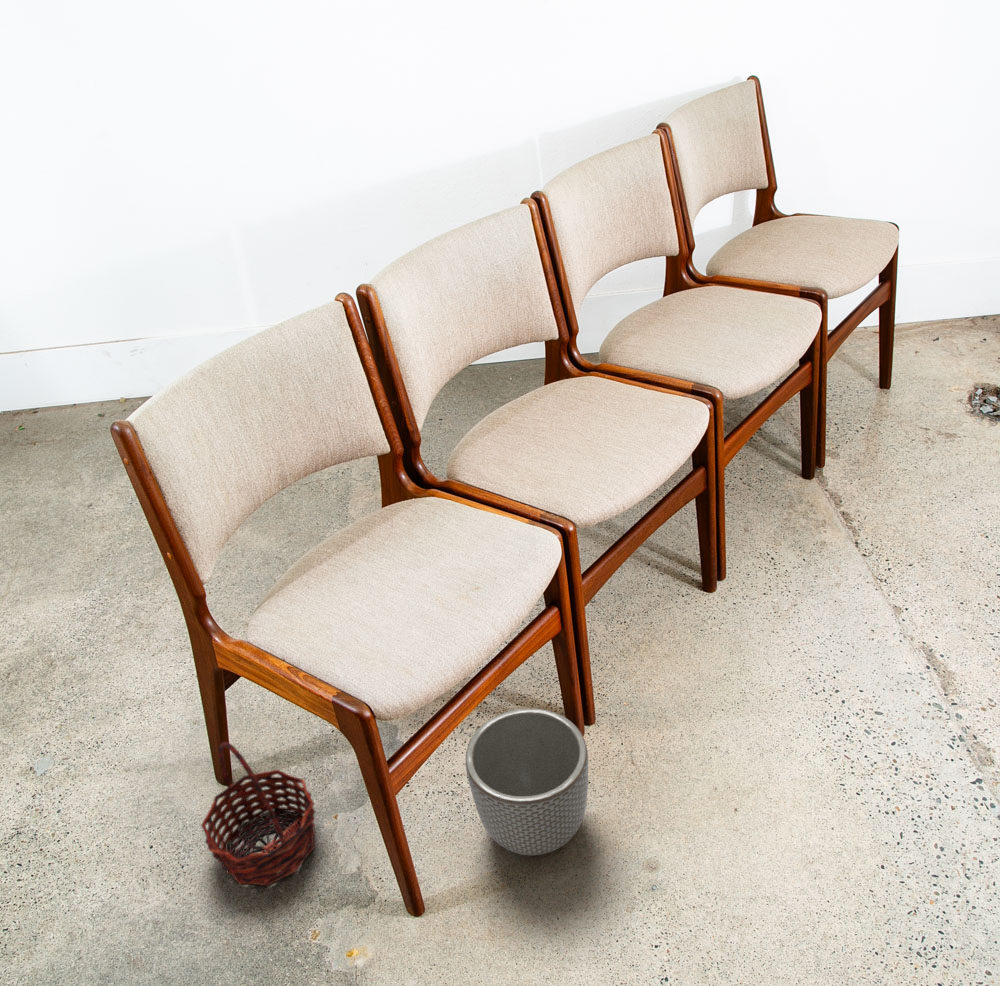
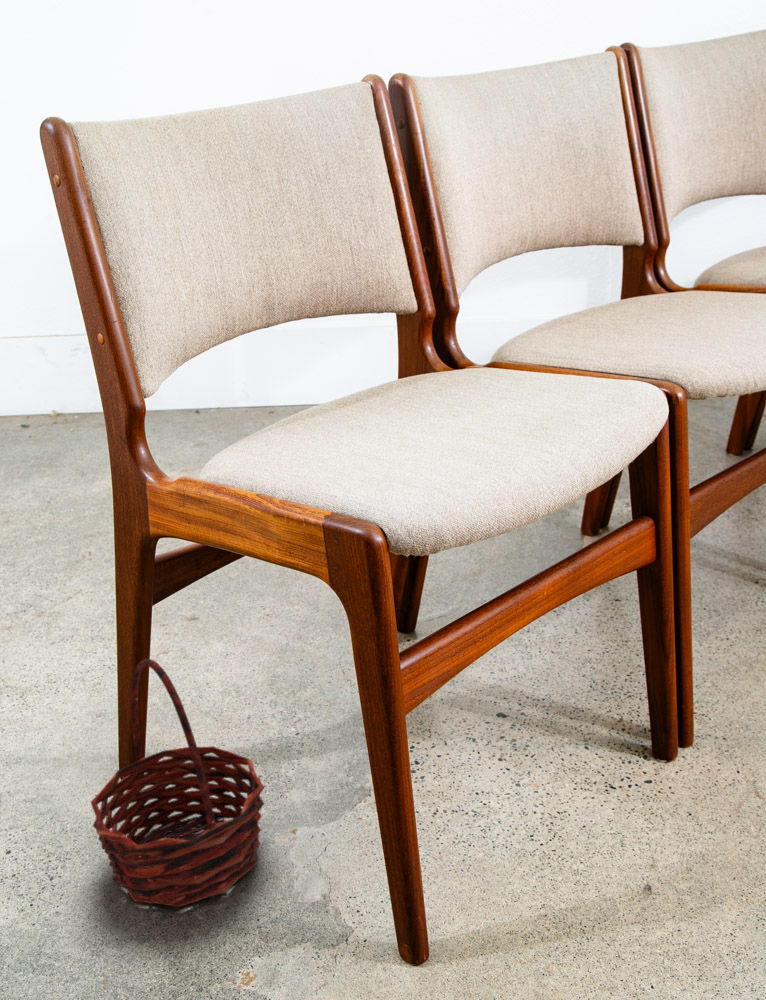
planter: present [466,708,588,855] -> none [510,663,709,898]

